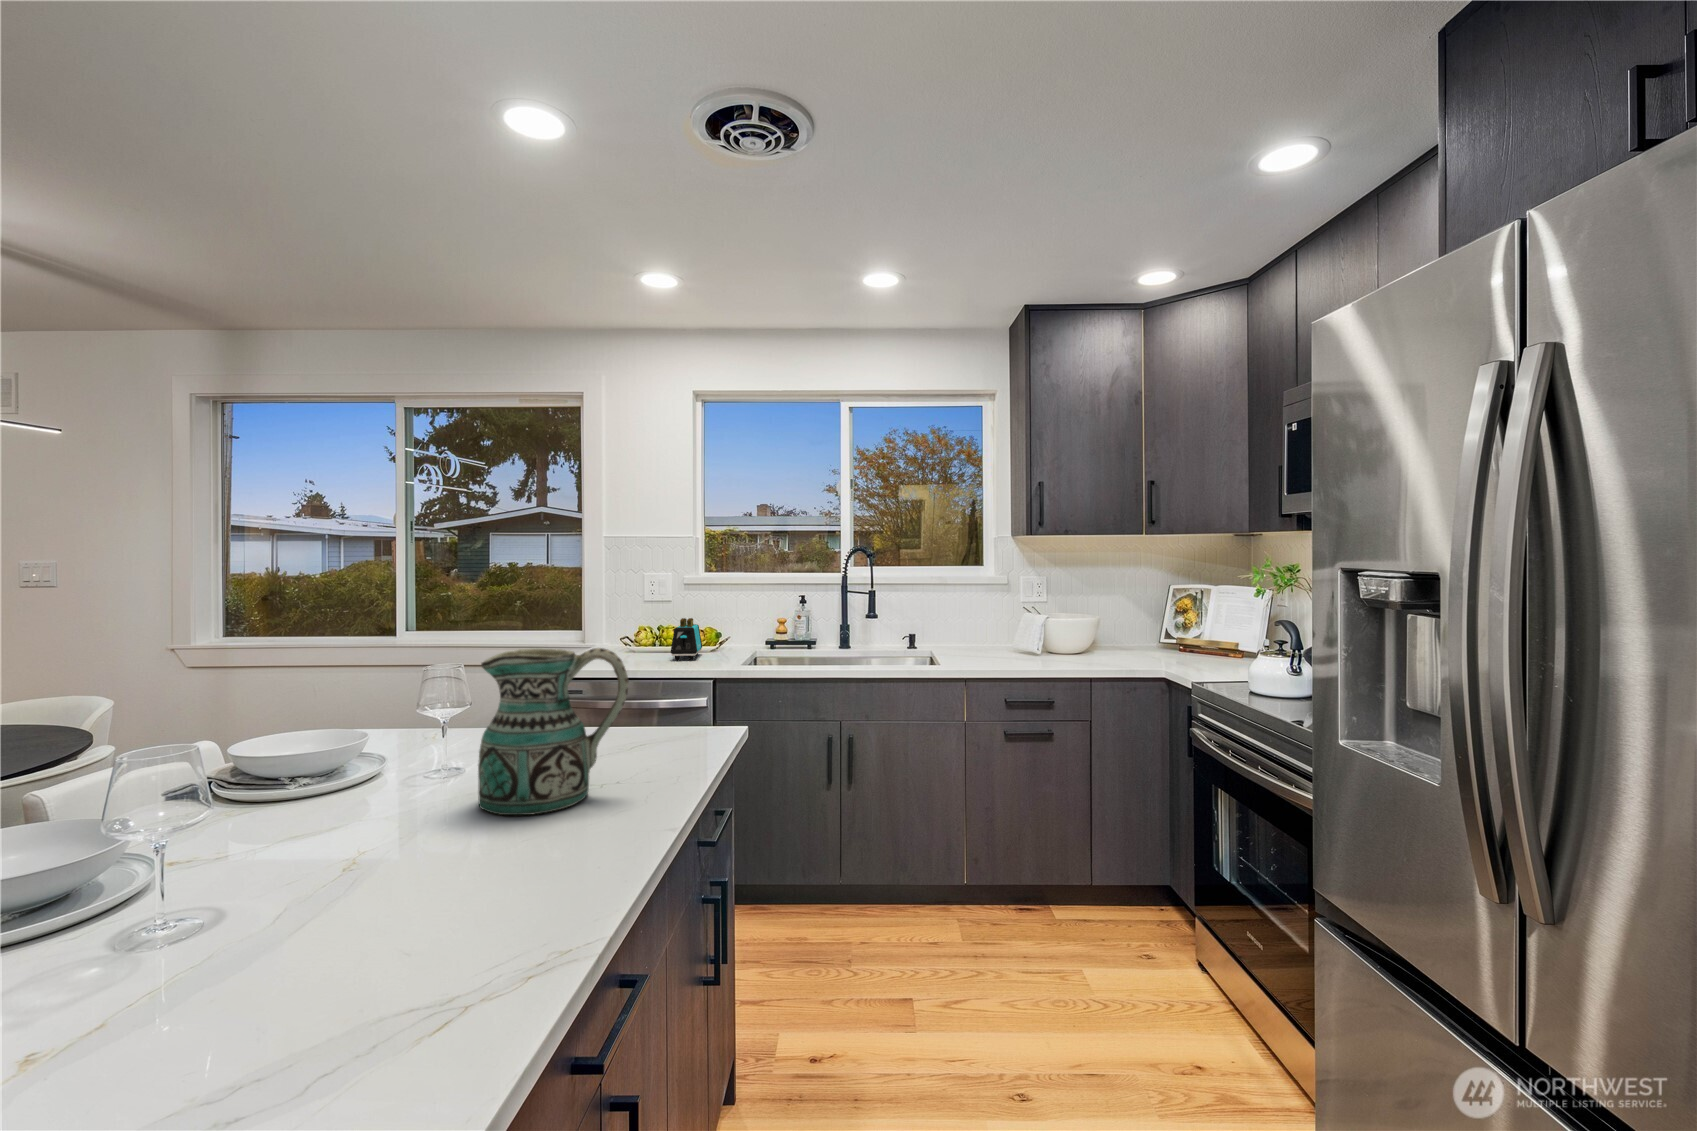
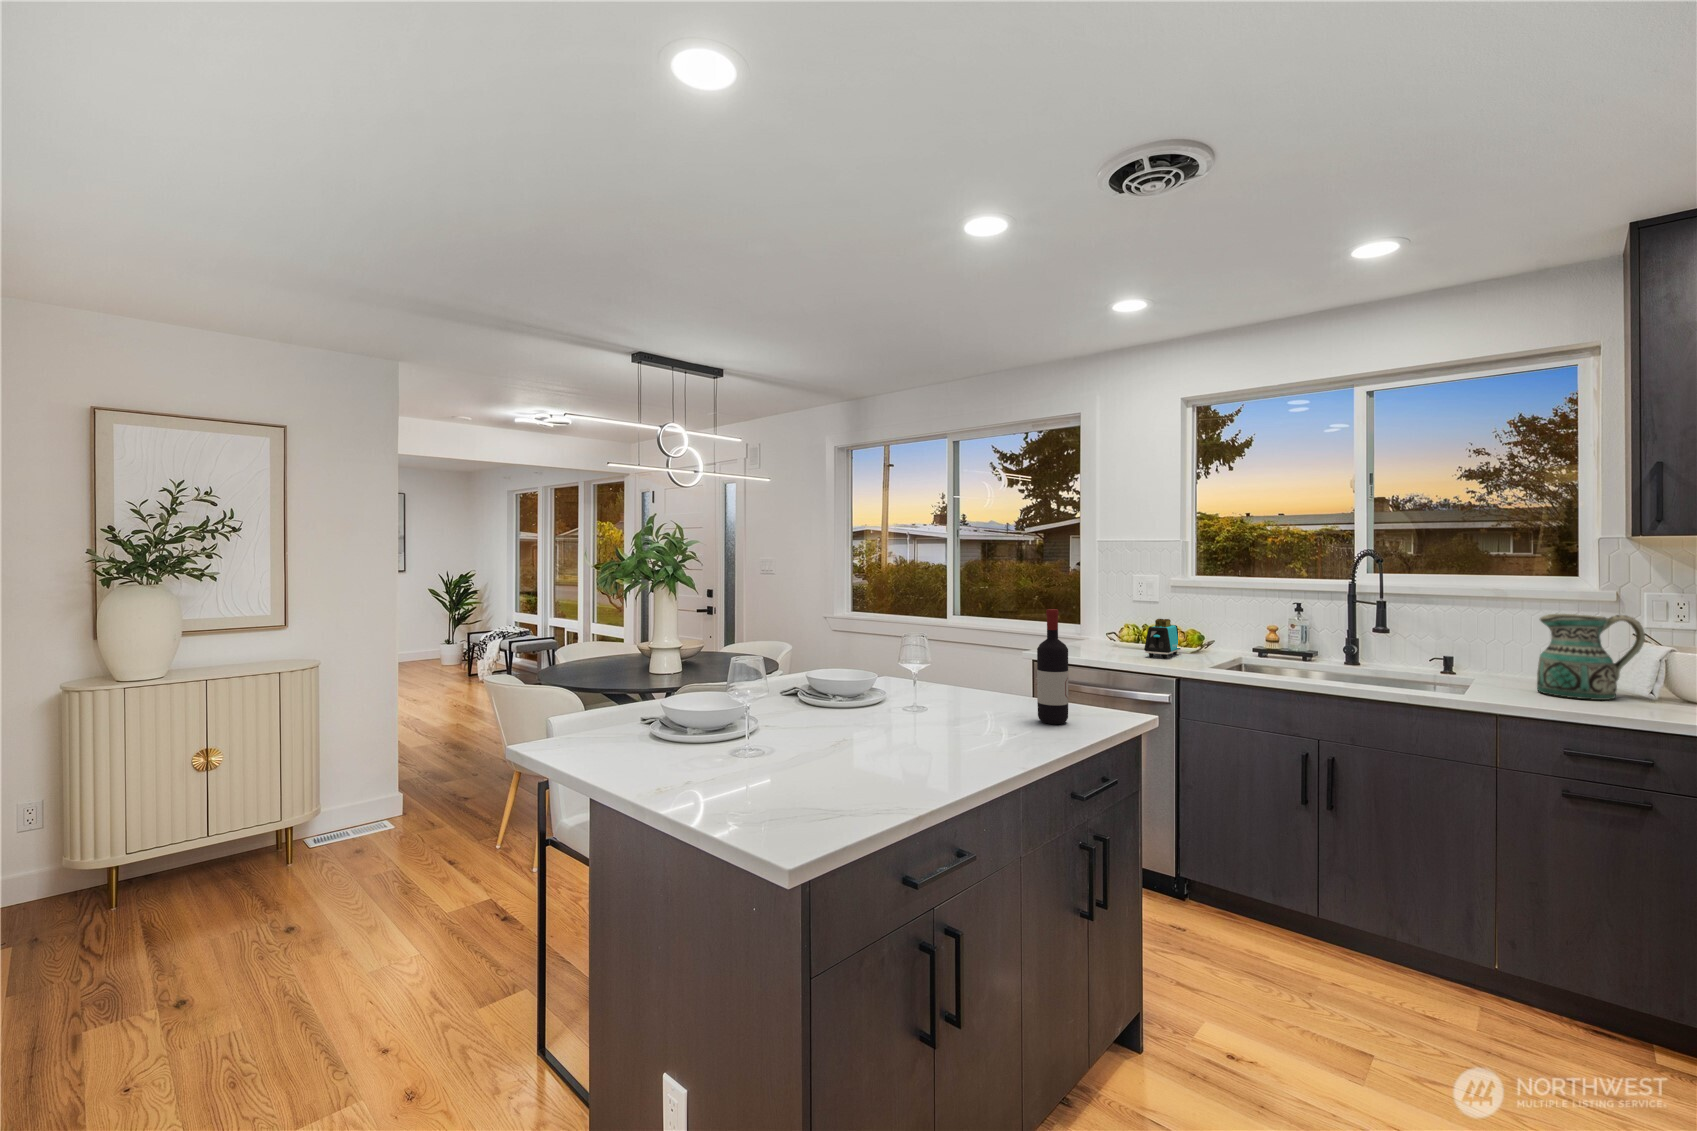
wine bottle: none [633,605,671,745] -> present [1037,609,1068,724]
ceramic pitcher: present [478,648,628,815] -> present [1537,614,1645,700]

